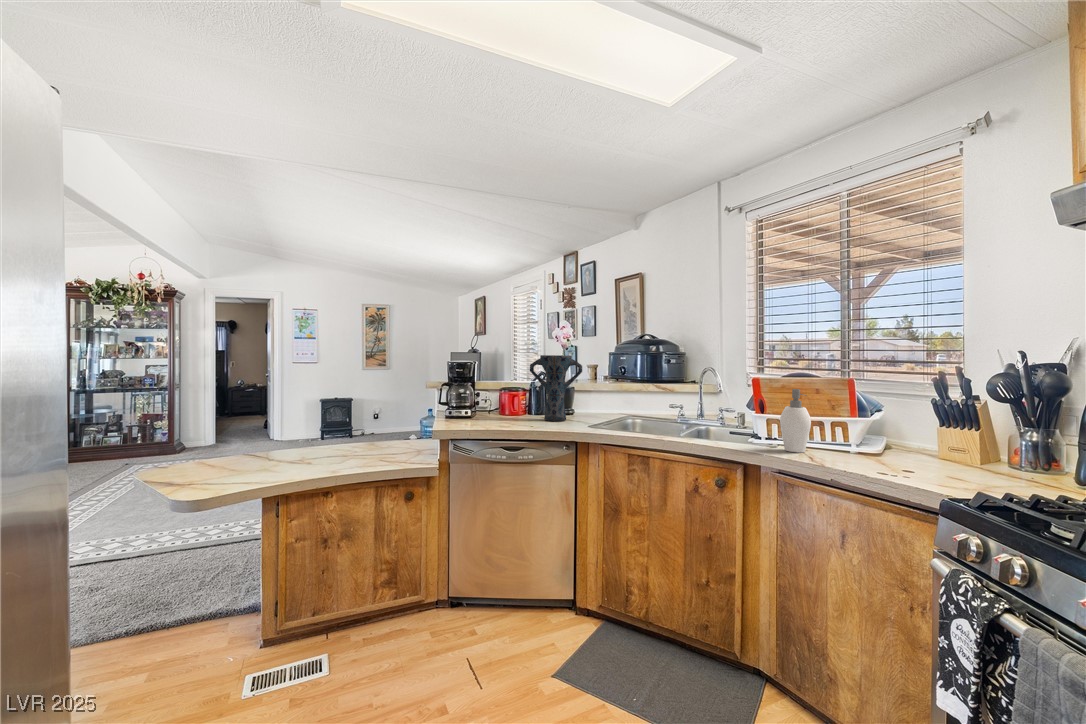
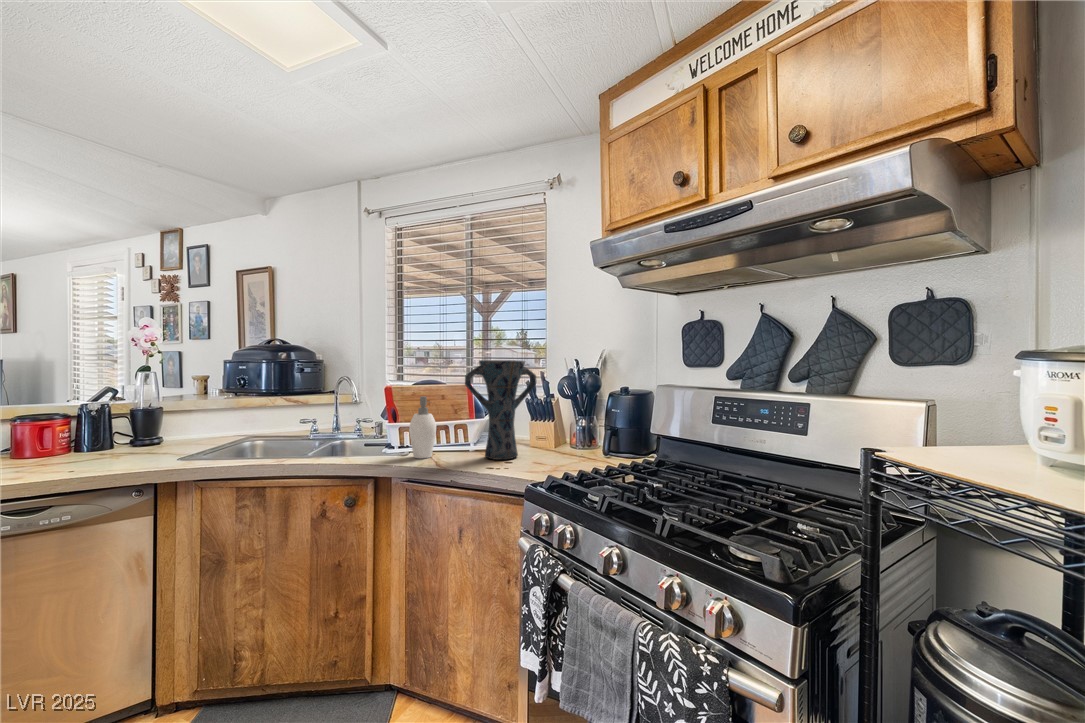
vase: present [530,355,582,421] -> present [465,360,536,460]

